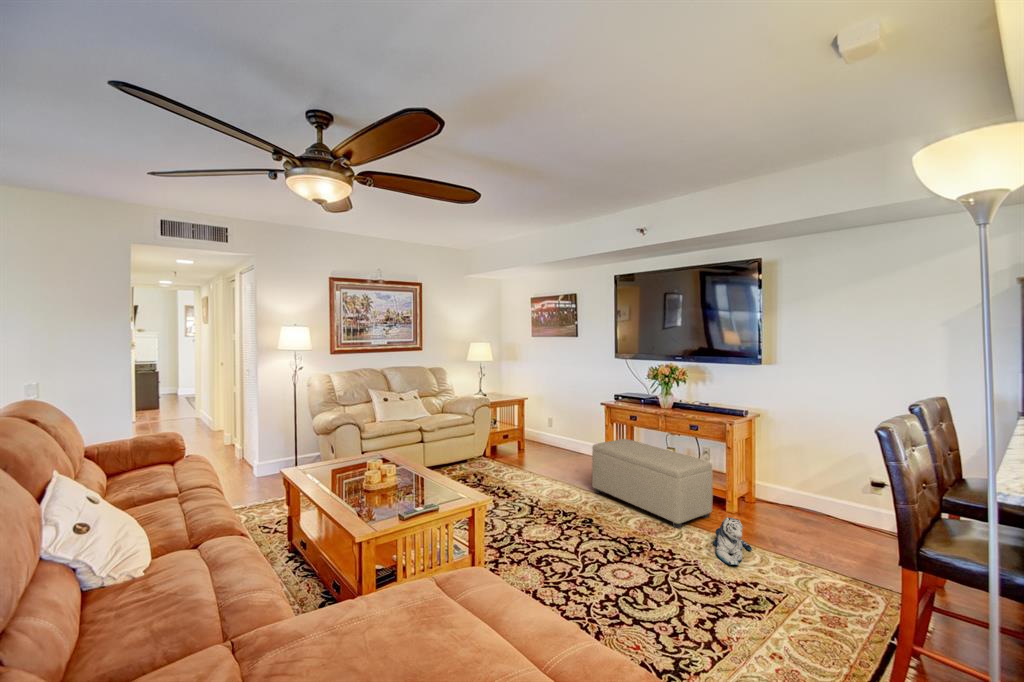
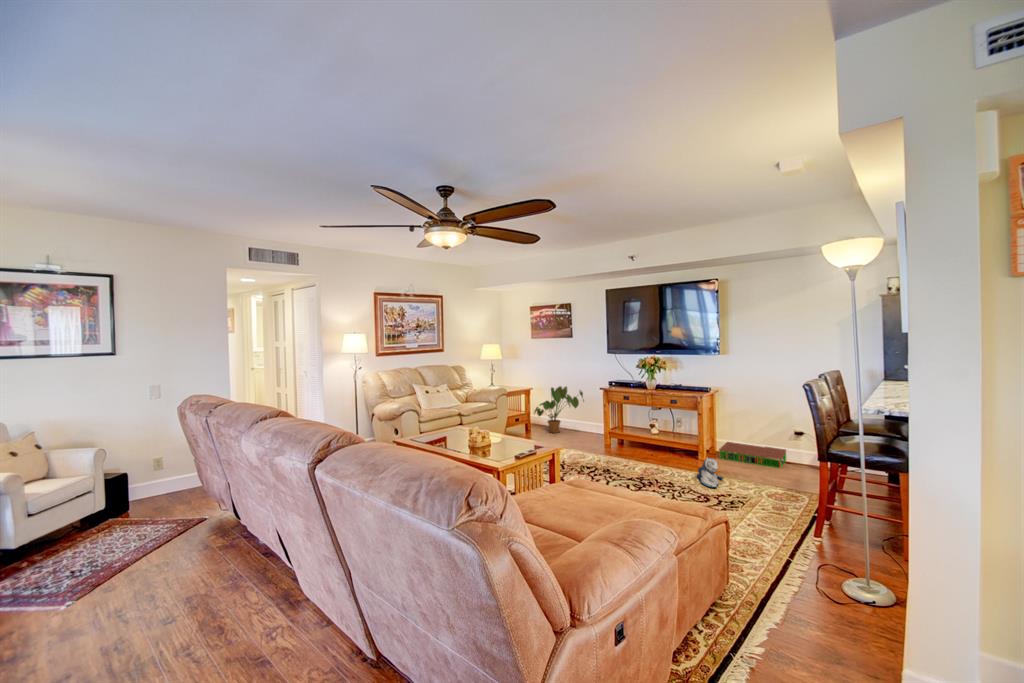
house plant: none [523,397,587,456] -> present [534,386,584,433]
ottoman: present [592,439,713,529] -> none [601,414,692,472]
storage bin: none [754,486,856,535] -> present [719,442,786,468]

